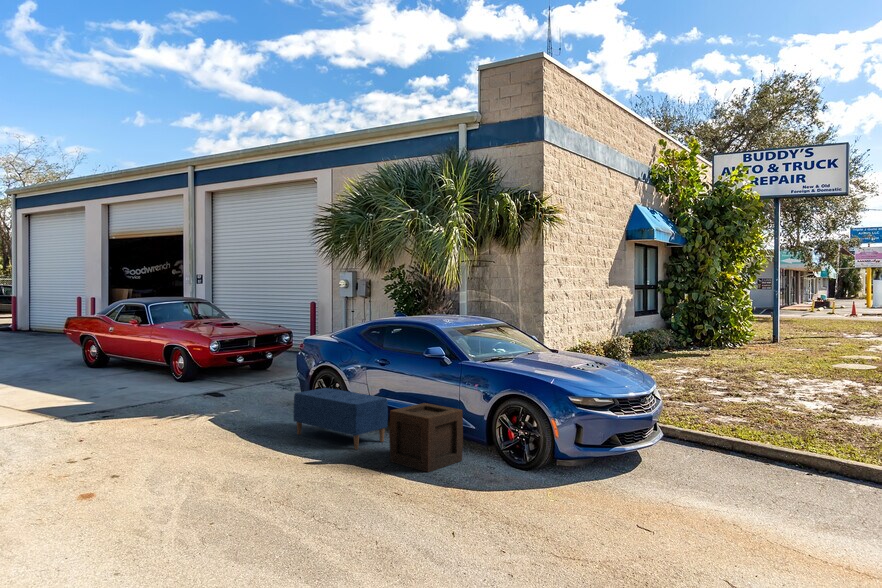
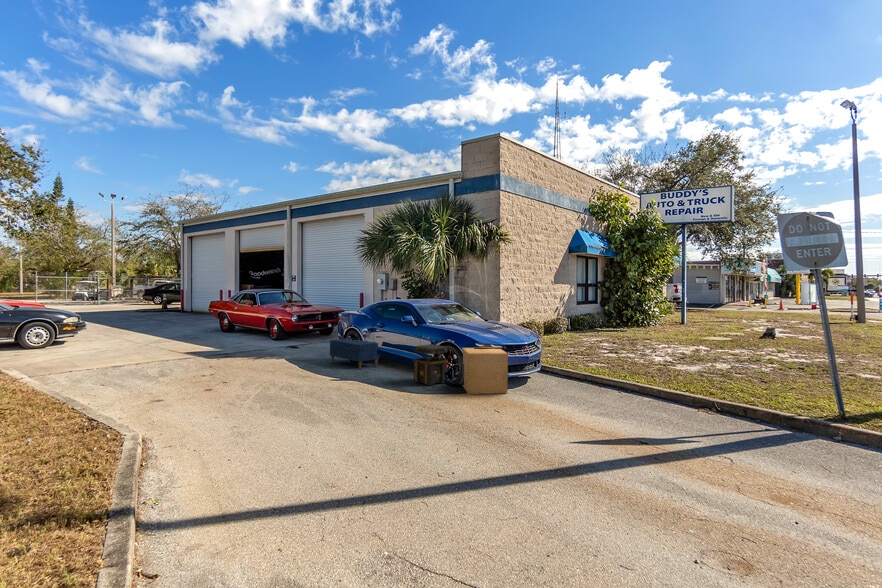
wooden crate: present [389,403,463,472] -> none [374,345,414,379]
toolbox: none [474,406,538,488] -> present [414,344,448,385]
cardboard box: none [567,411,671,508] -> present [462,348,508,394]

